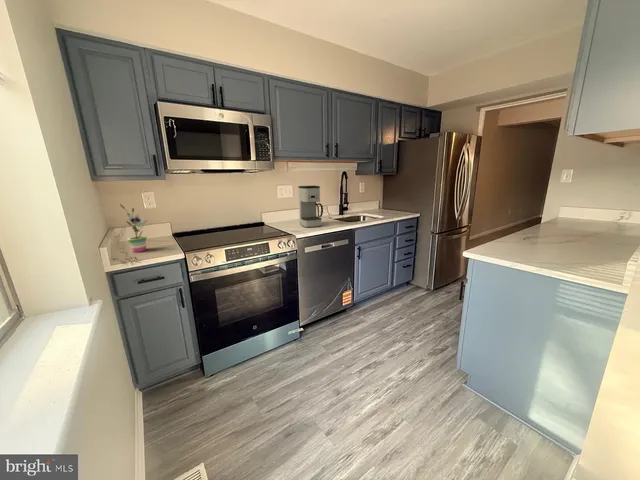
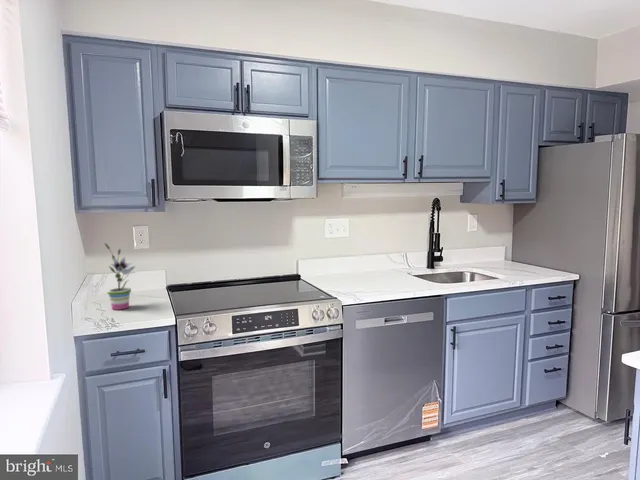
coffee maker: present [298,185,323,228] -> none [355,221,393,288]

